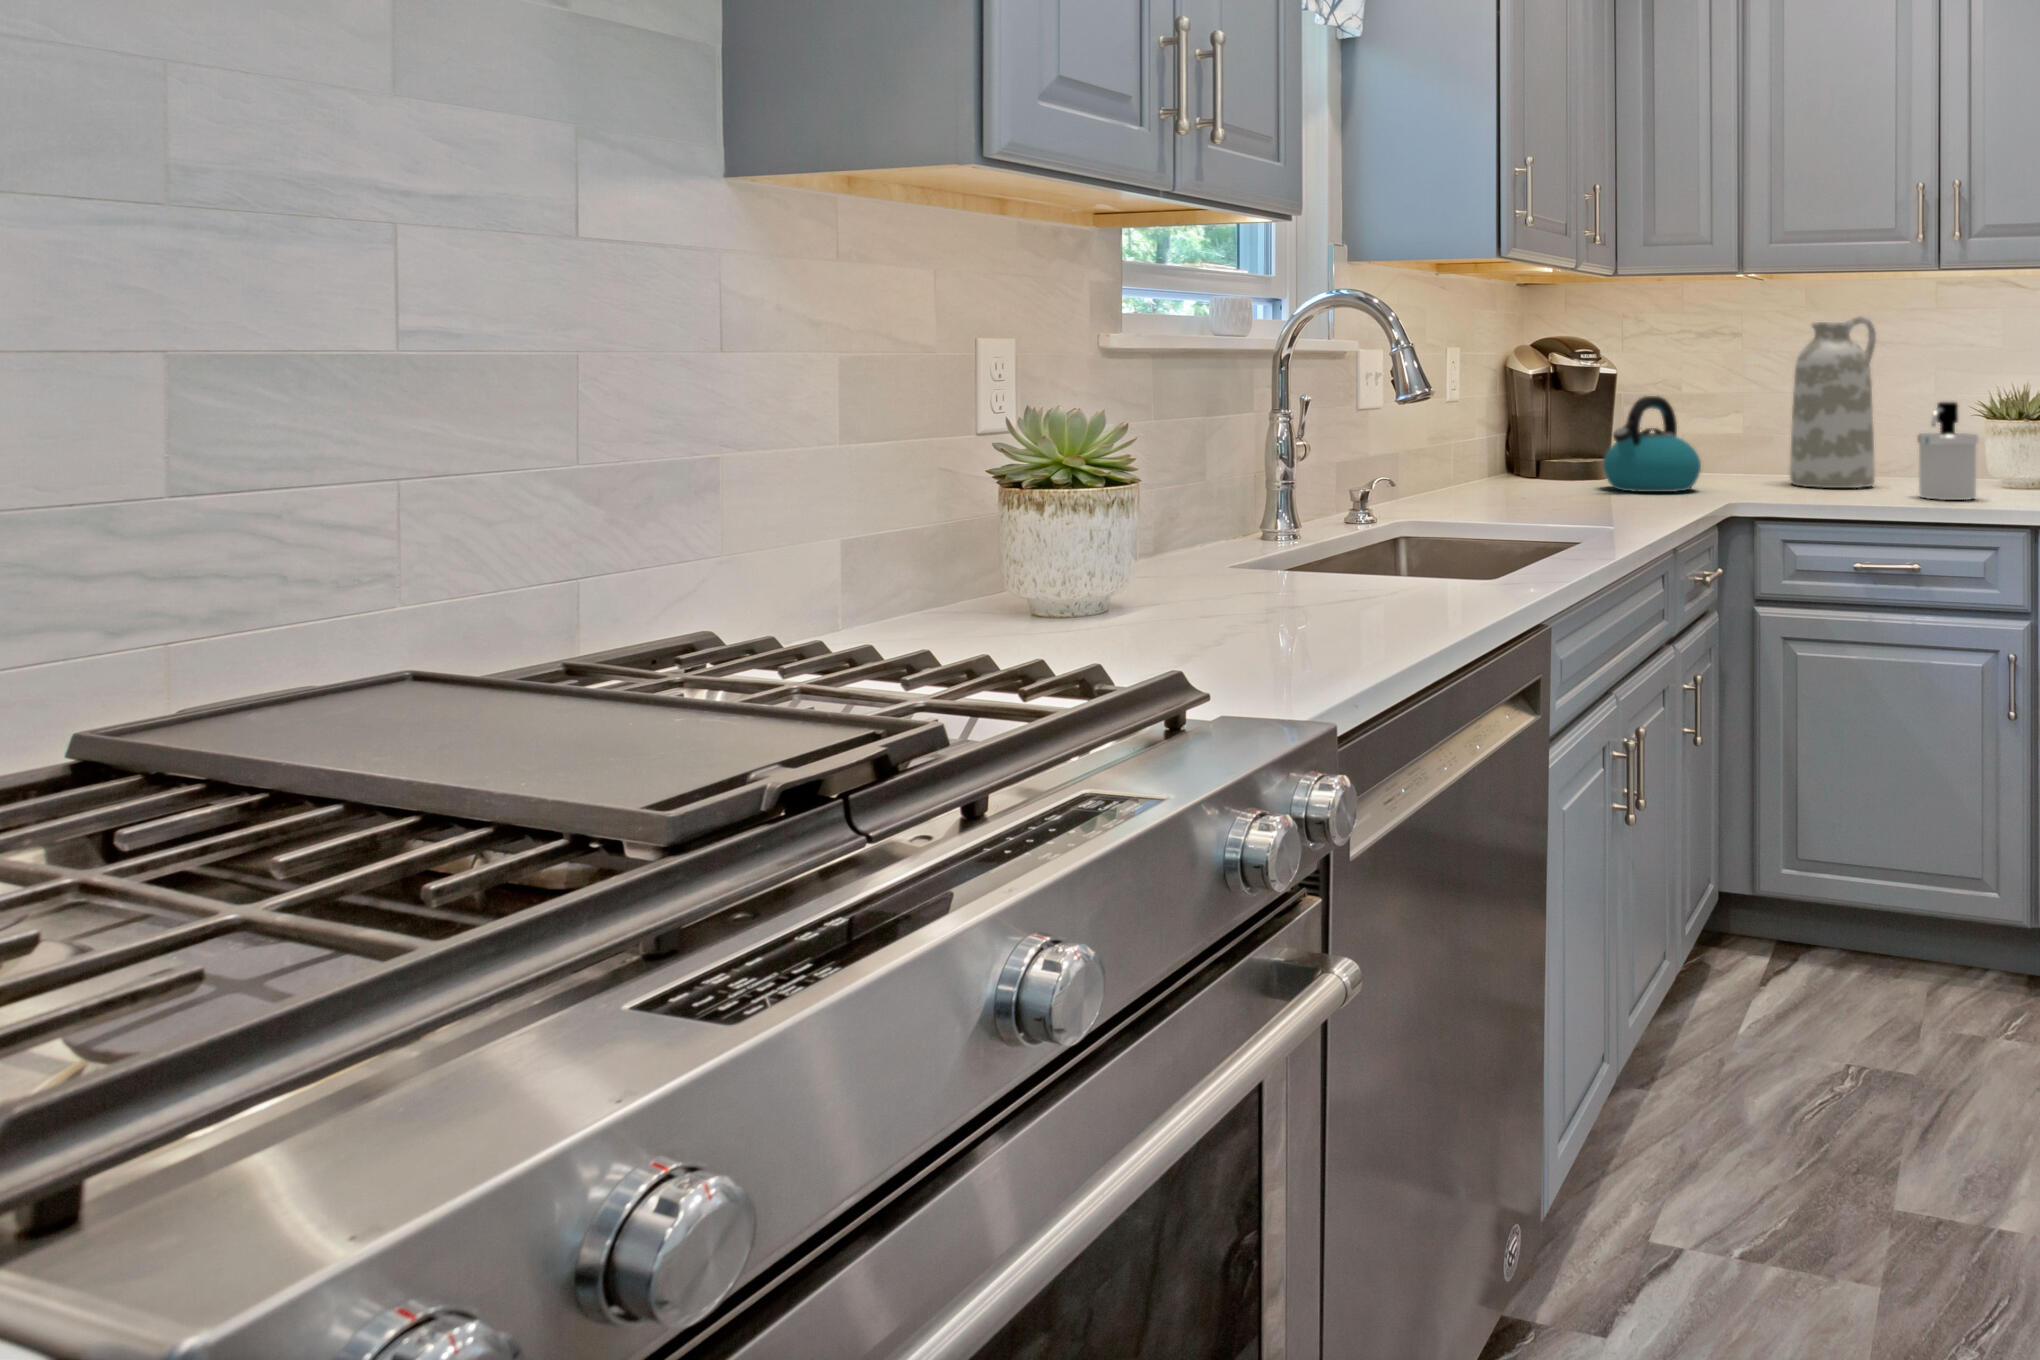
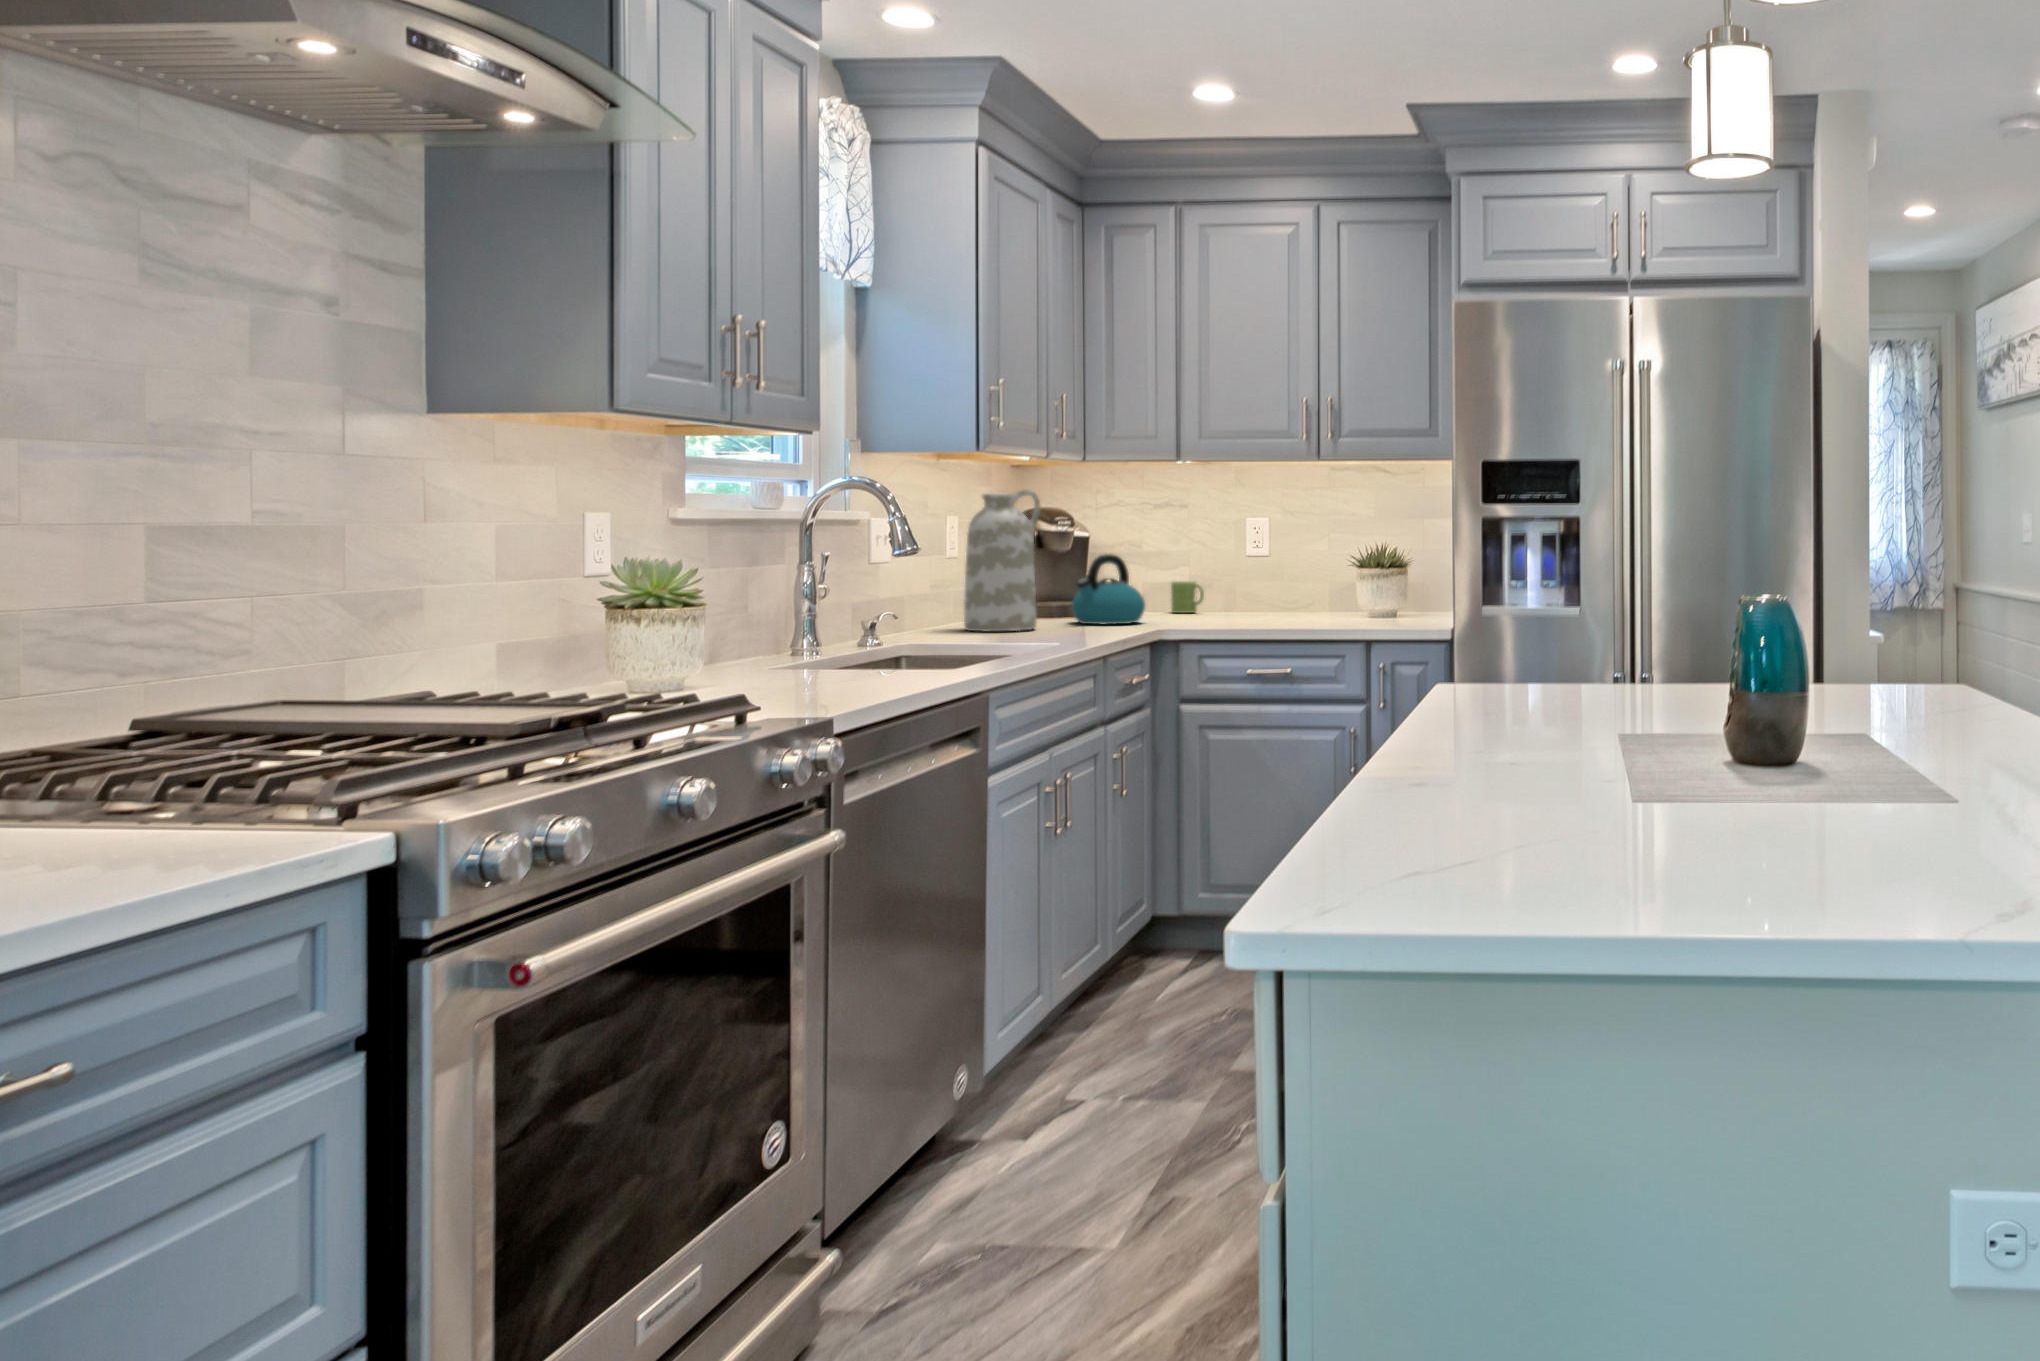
vase: present [1790,316,1876,488] -> present [964,489,1041,632]
soap dispenser: present [1917,402,1978,500] -> none [1300,557,1341,625]
mug: none [1718,431,1763,474] -> present [1171,582,1204,613]

